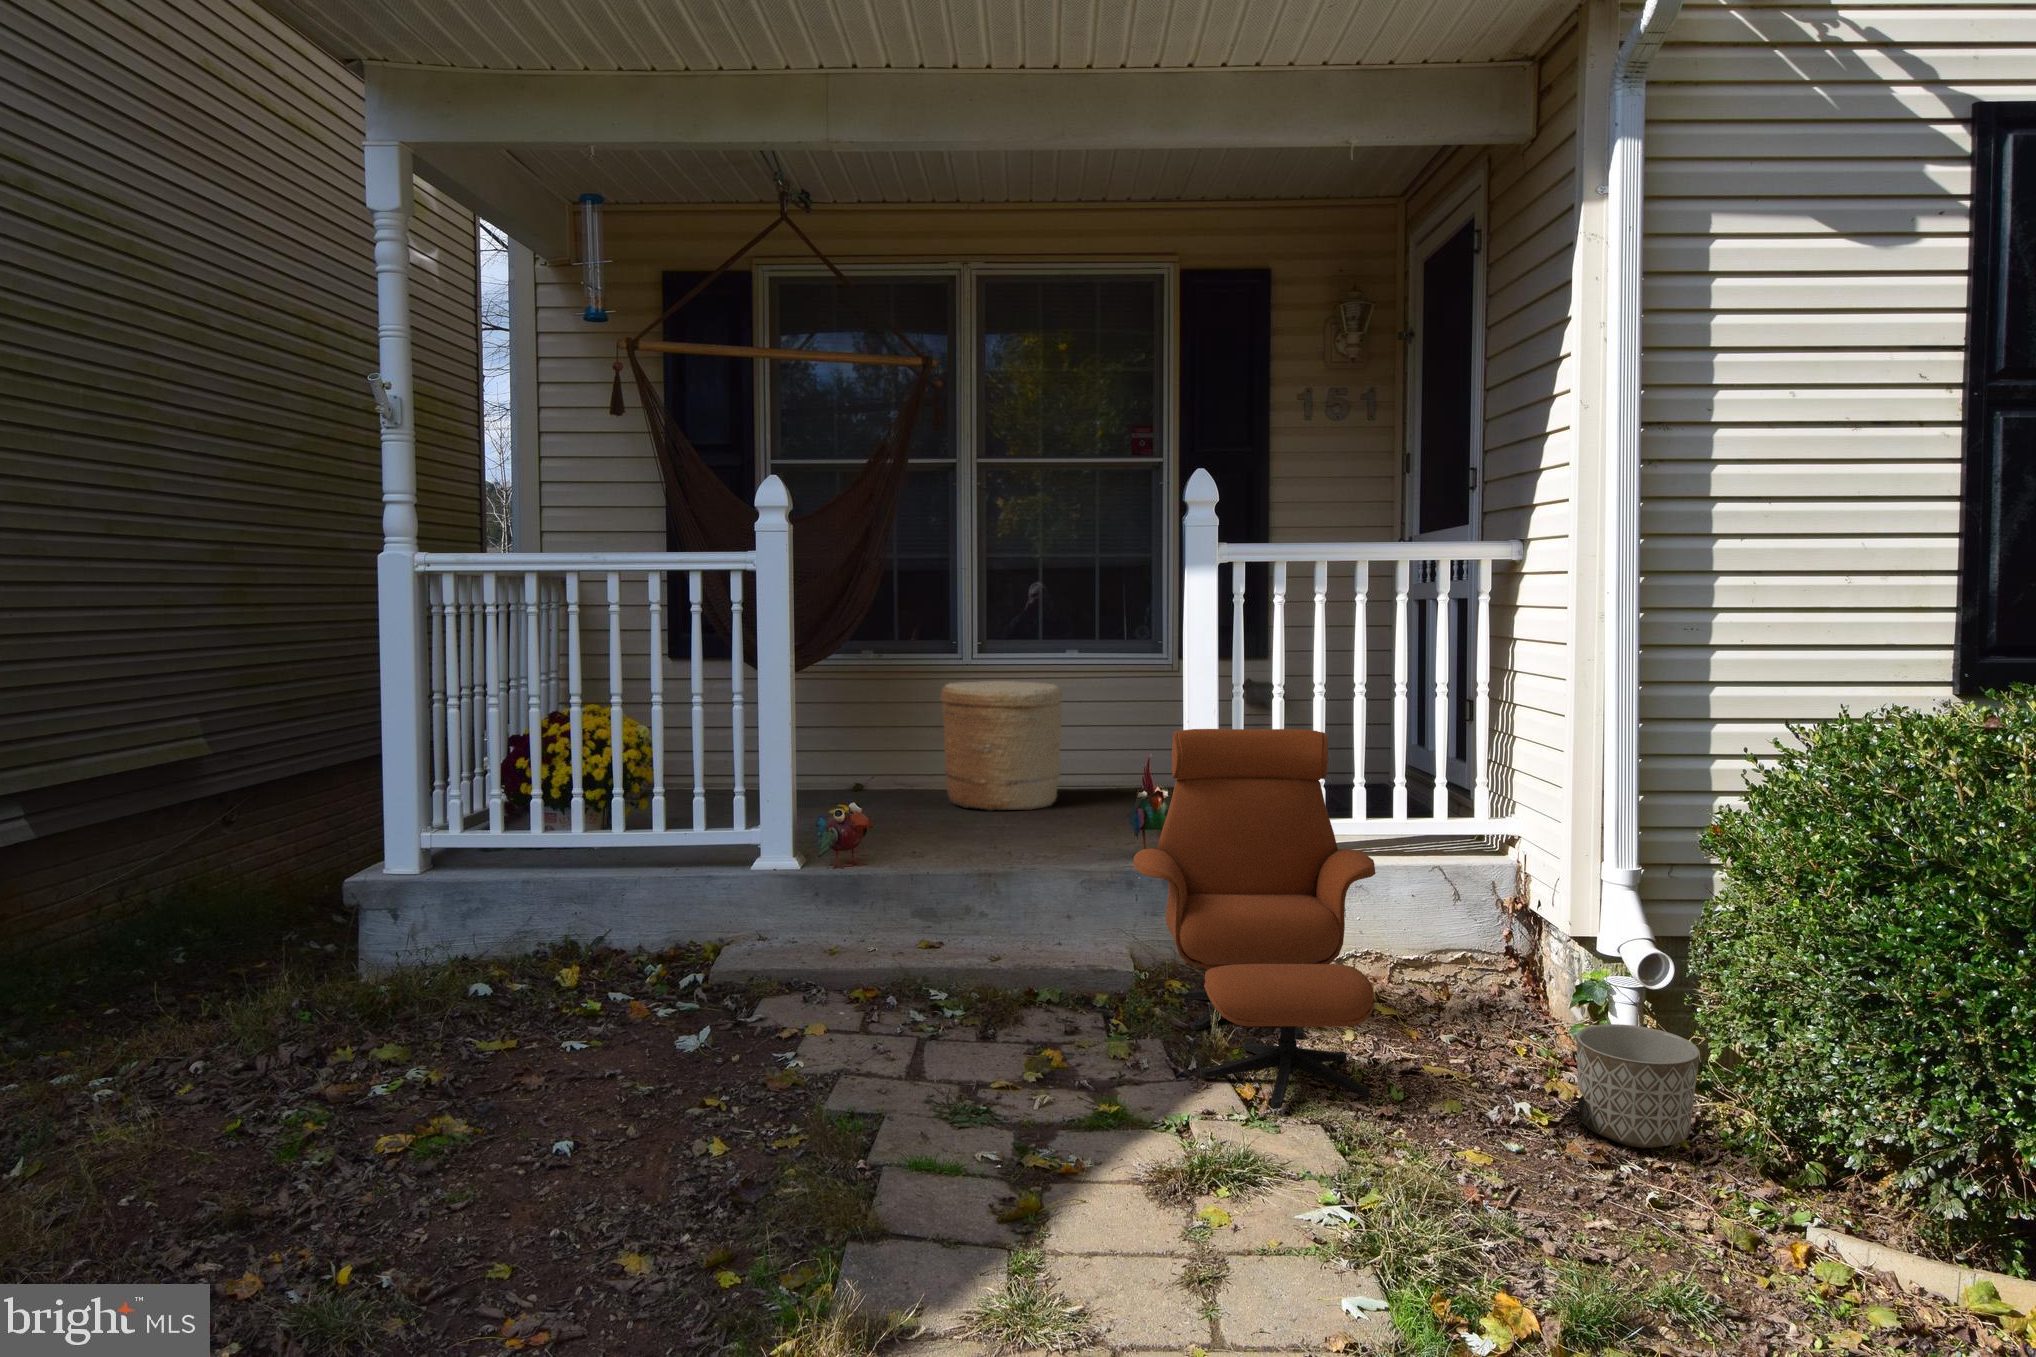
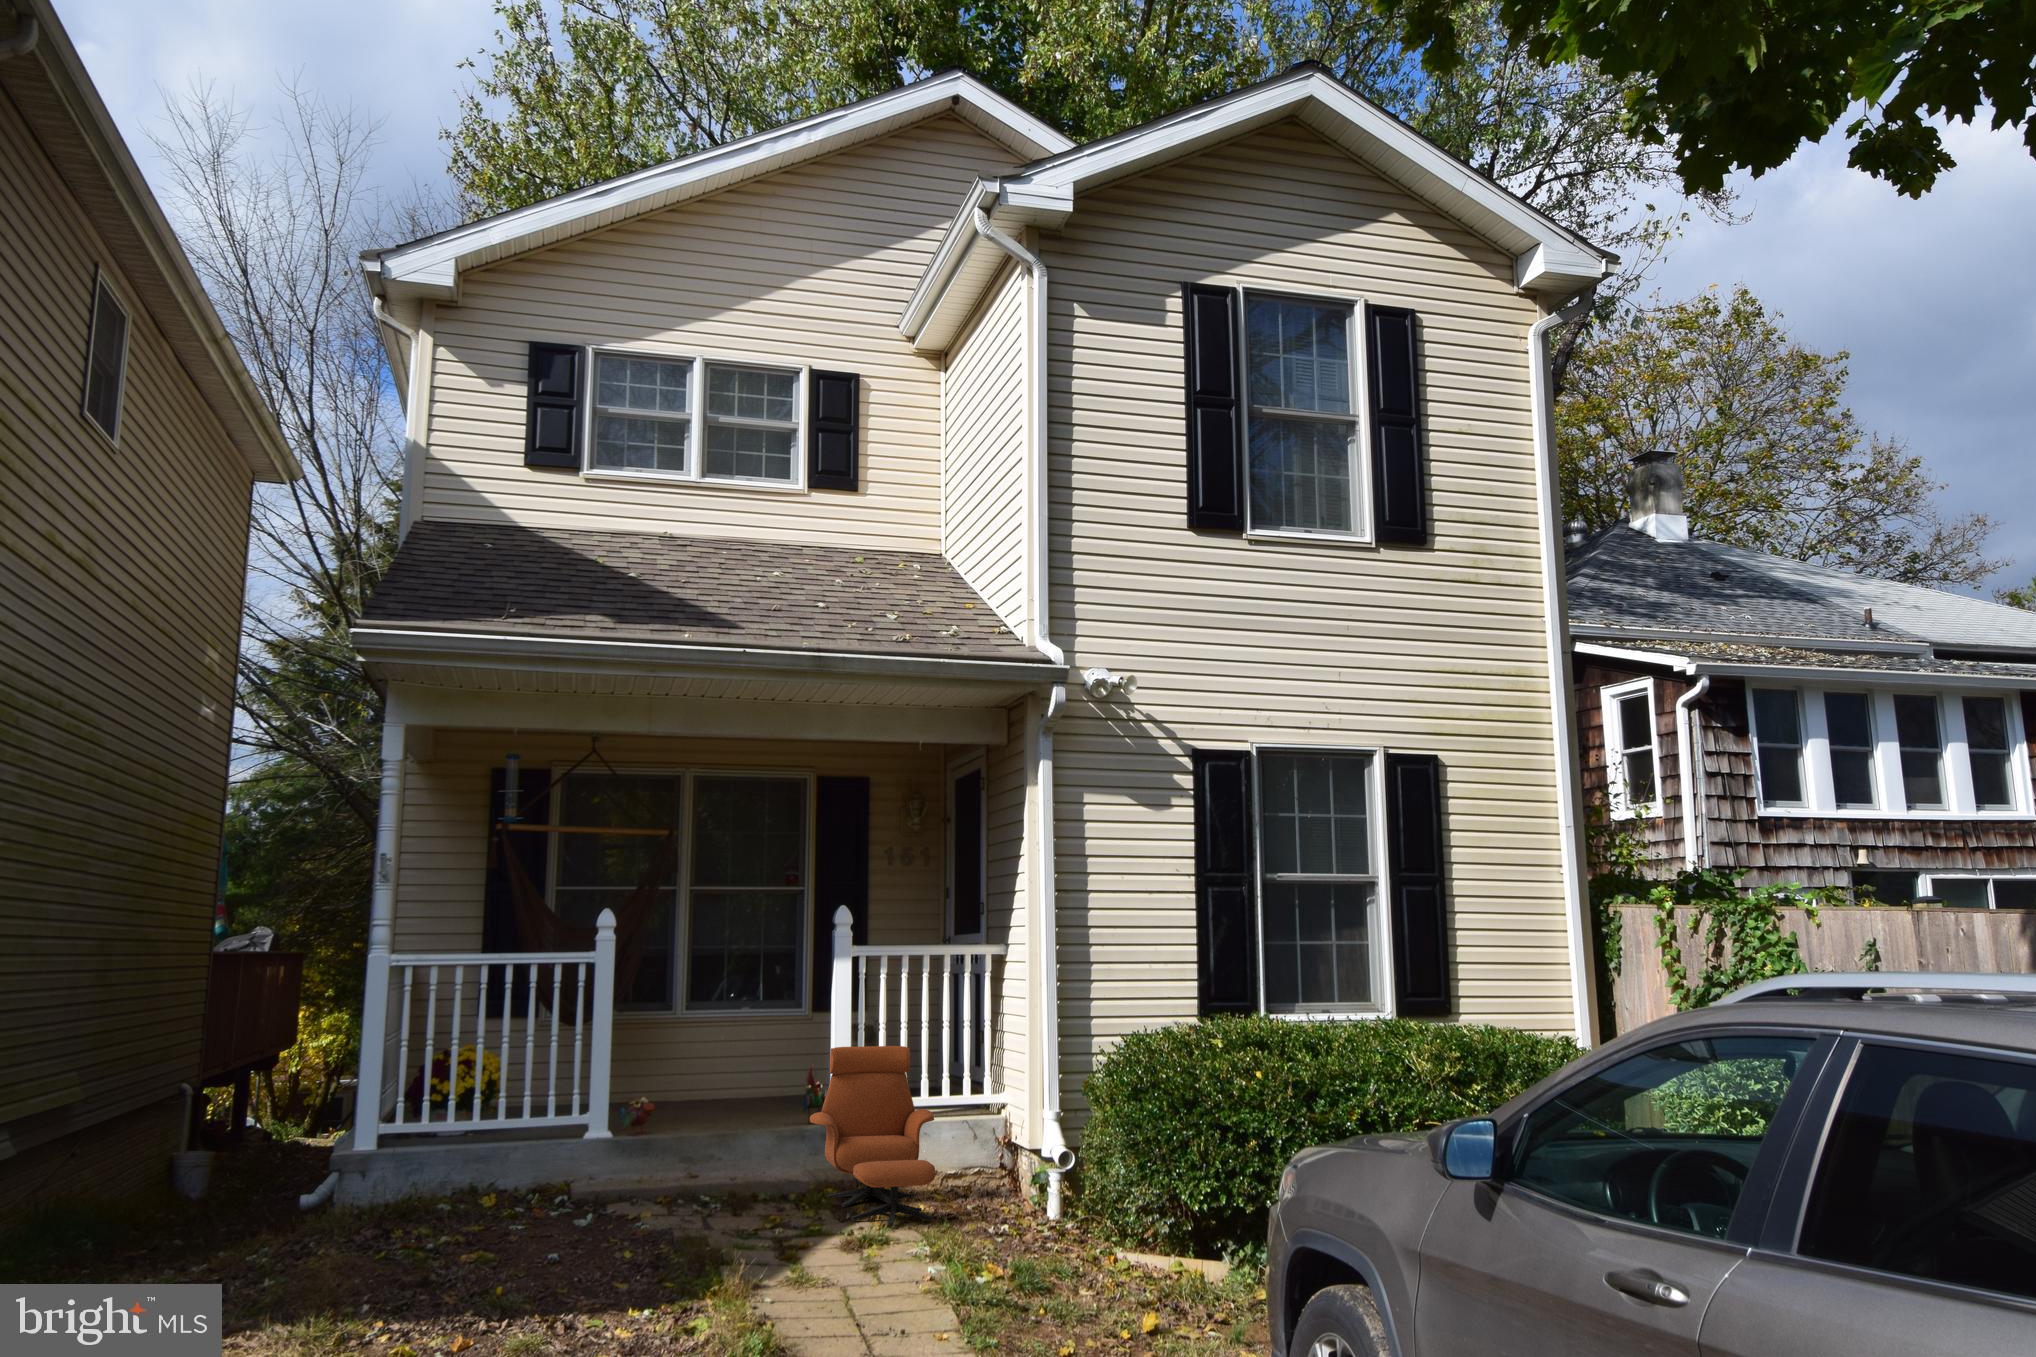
woven basket: present [941,681,1062,811] -> none [668,1029,745,1111]
planter: present [1577,1024,1700,1148] -> none [1028,1184,1081,1238]

